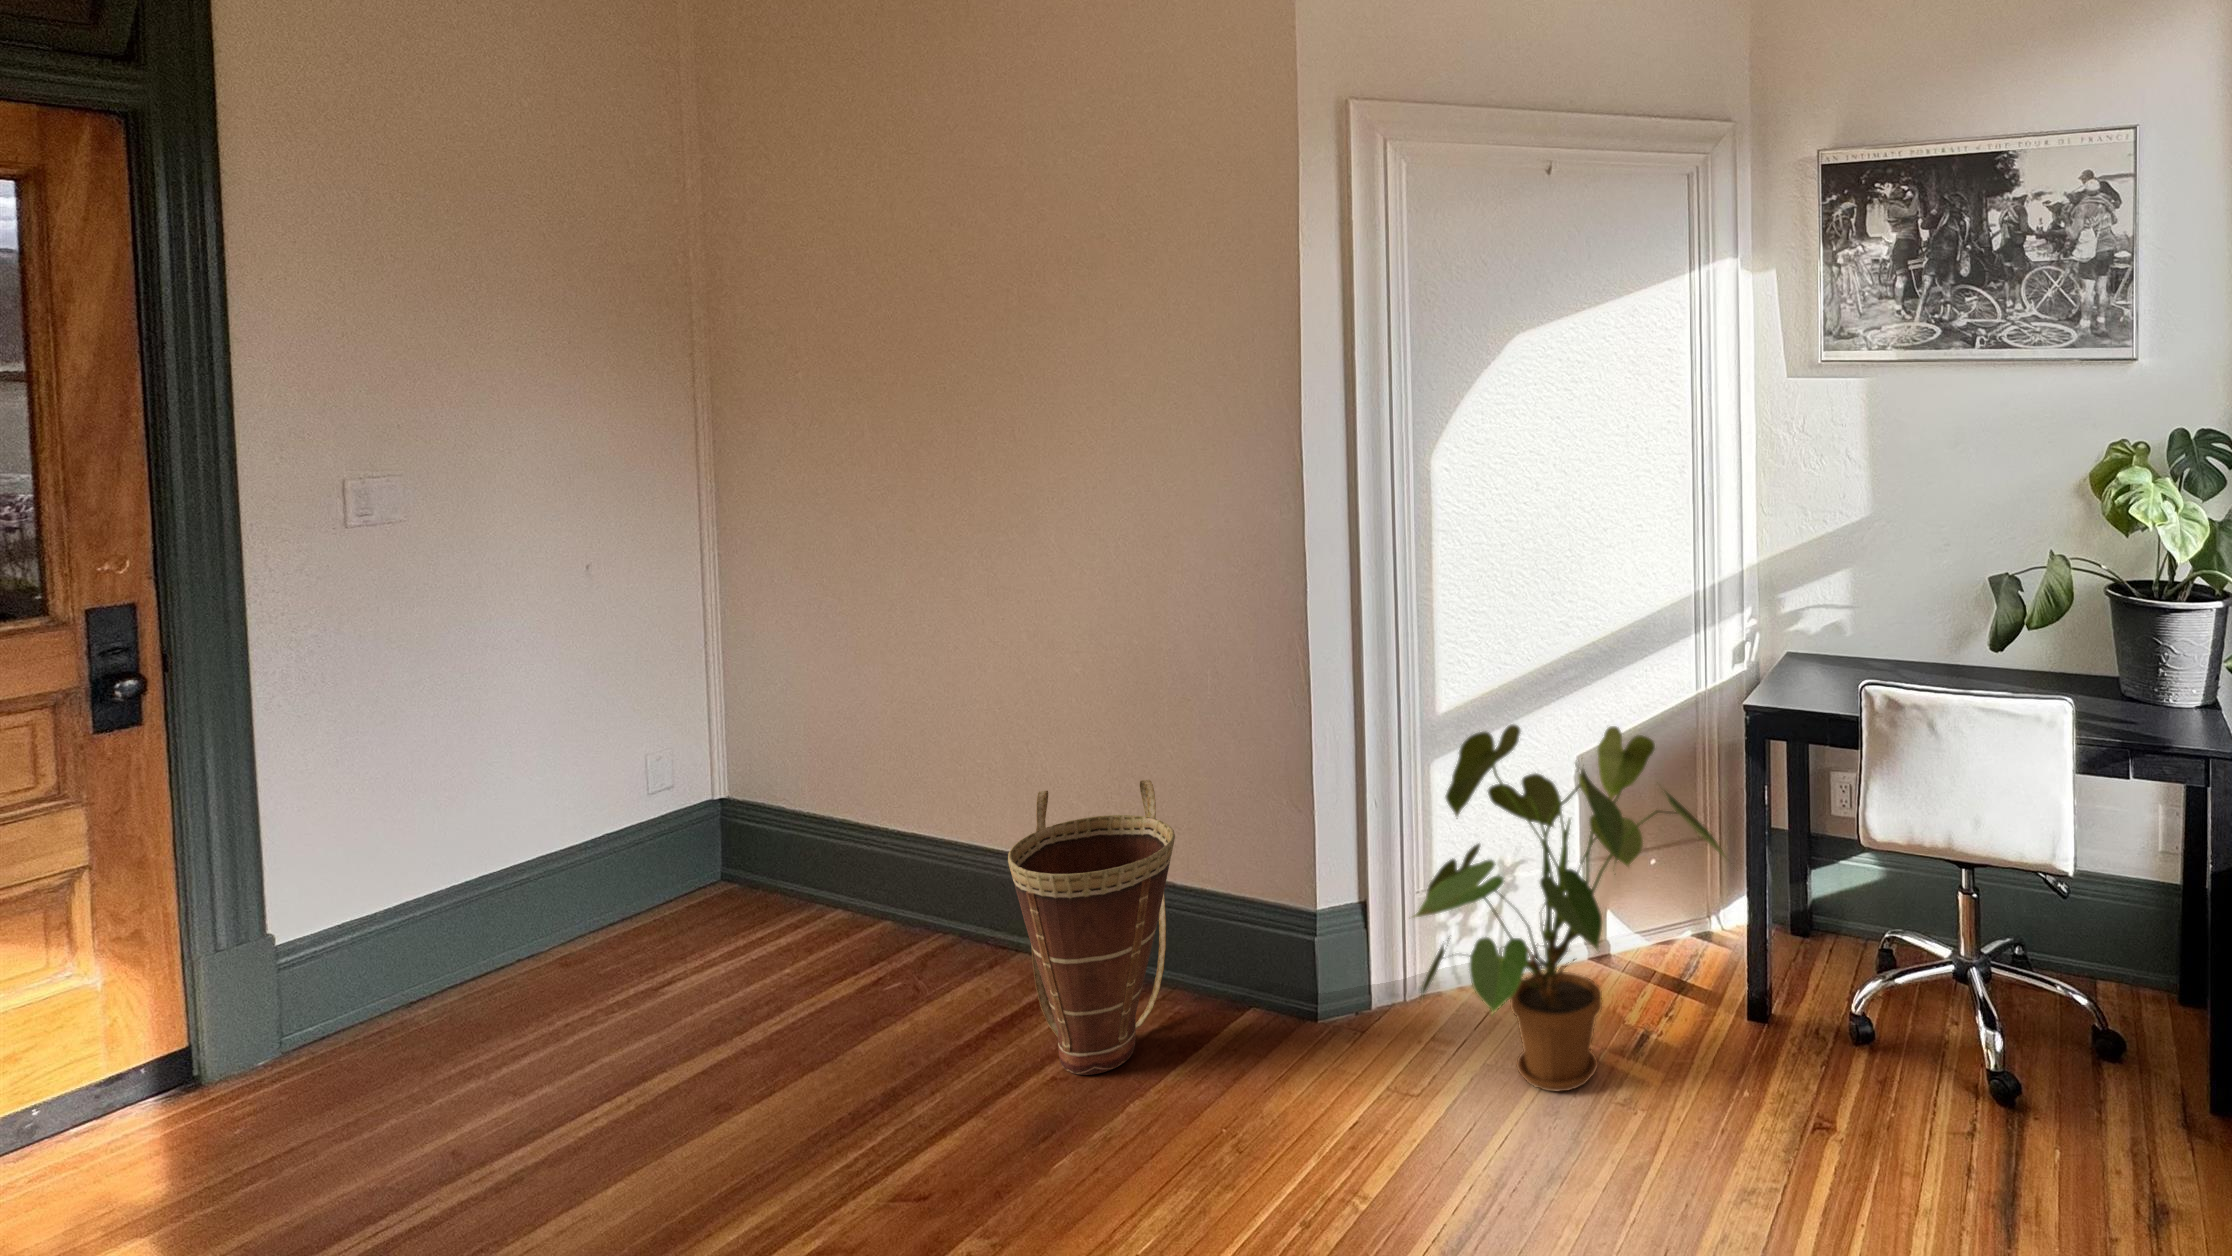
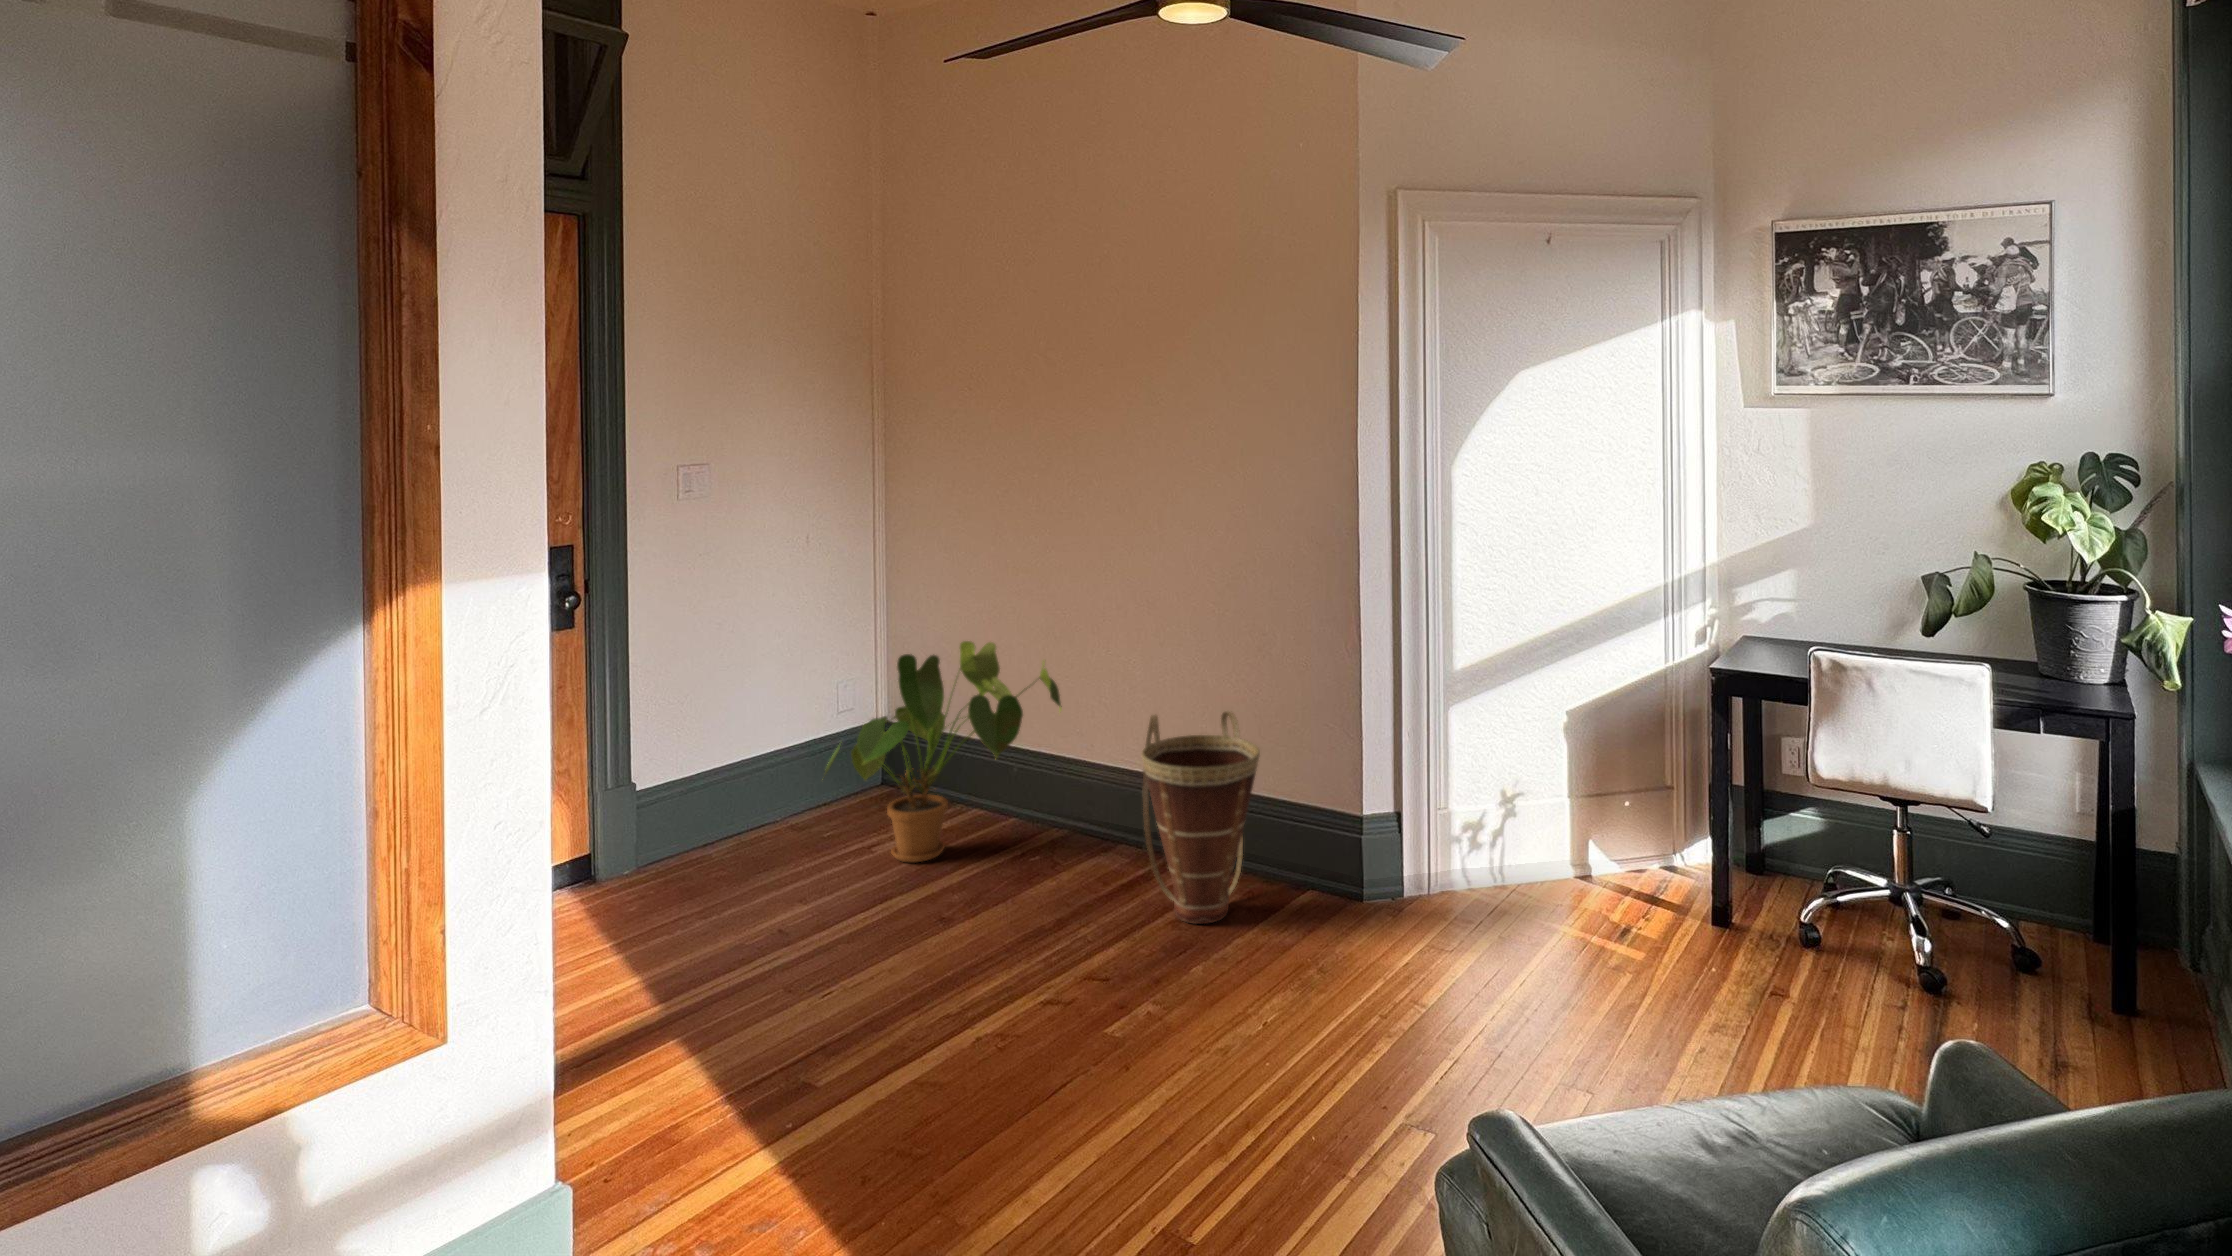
house plant: present [1413,724,1725,1091] -> present [826,641,1062,862]

